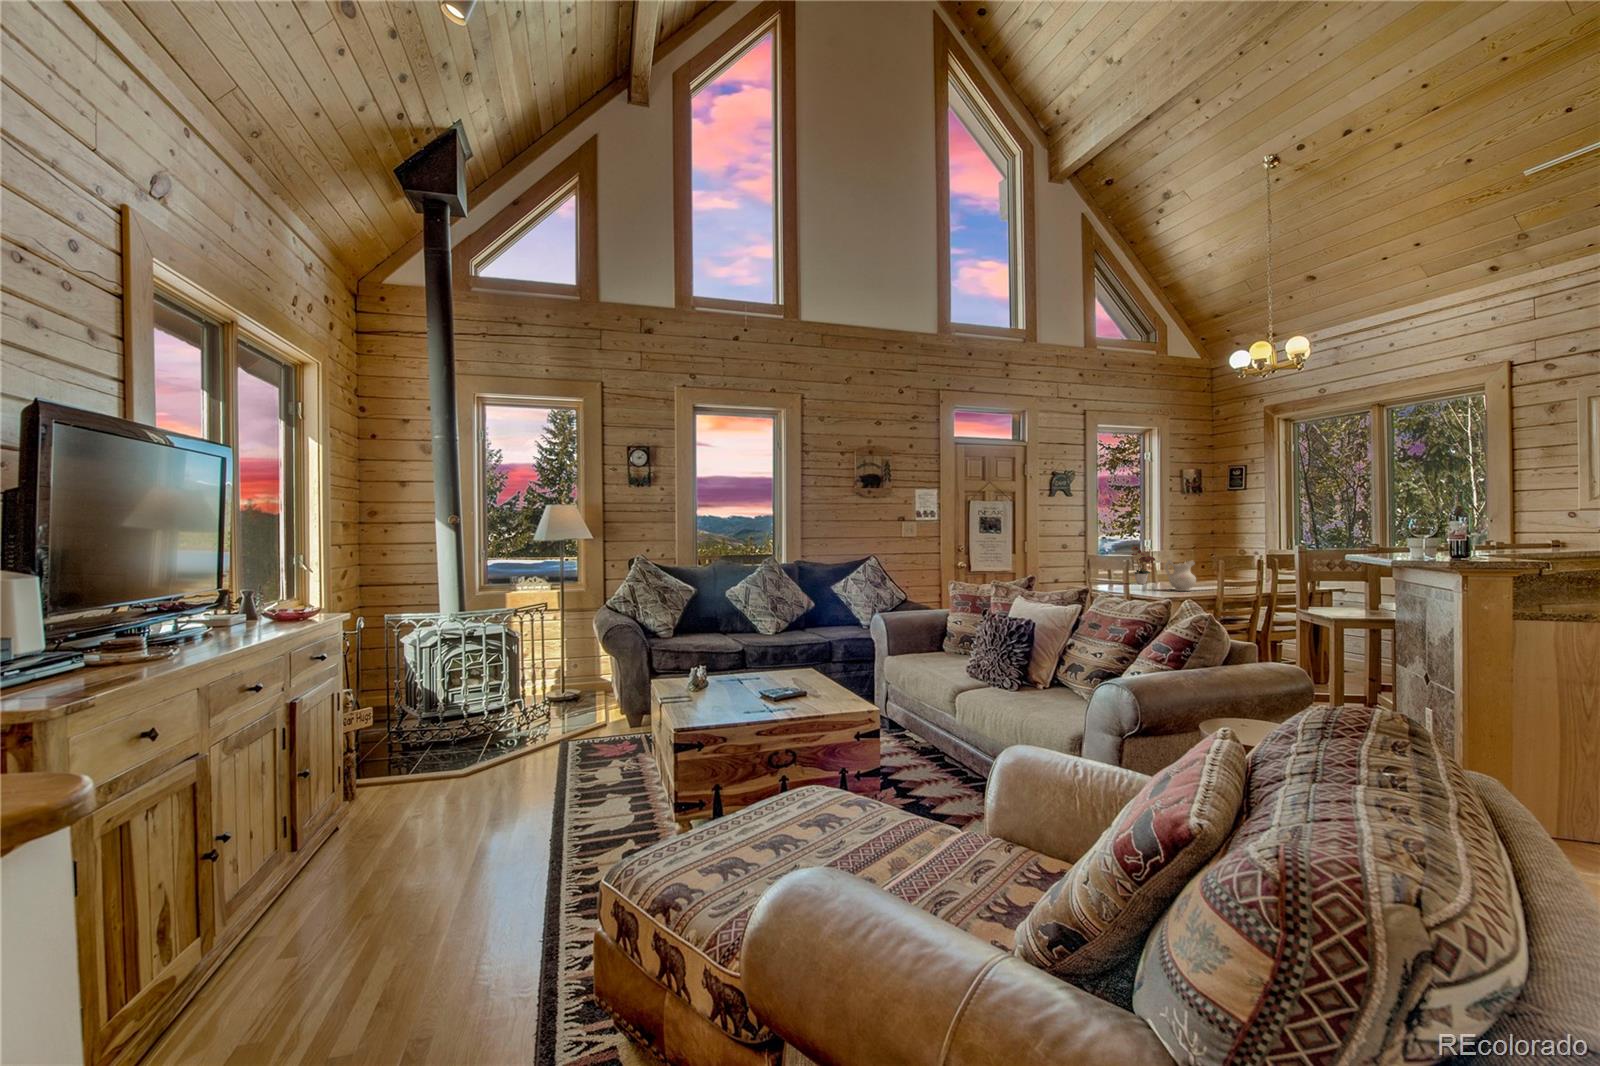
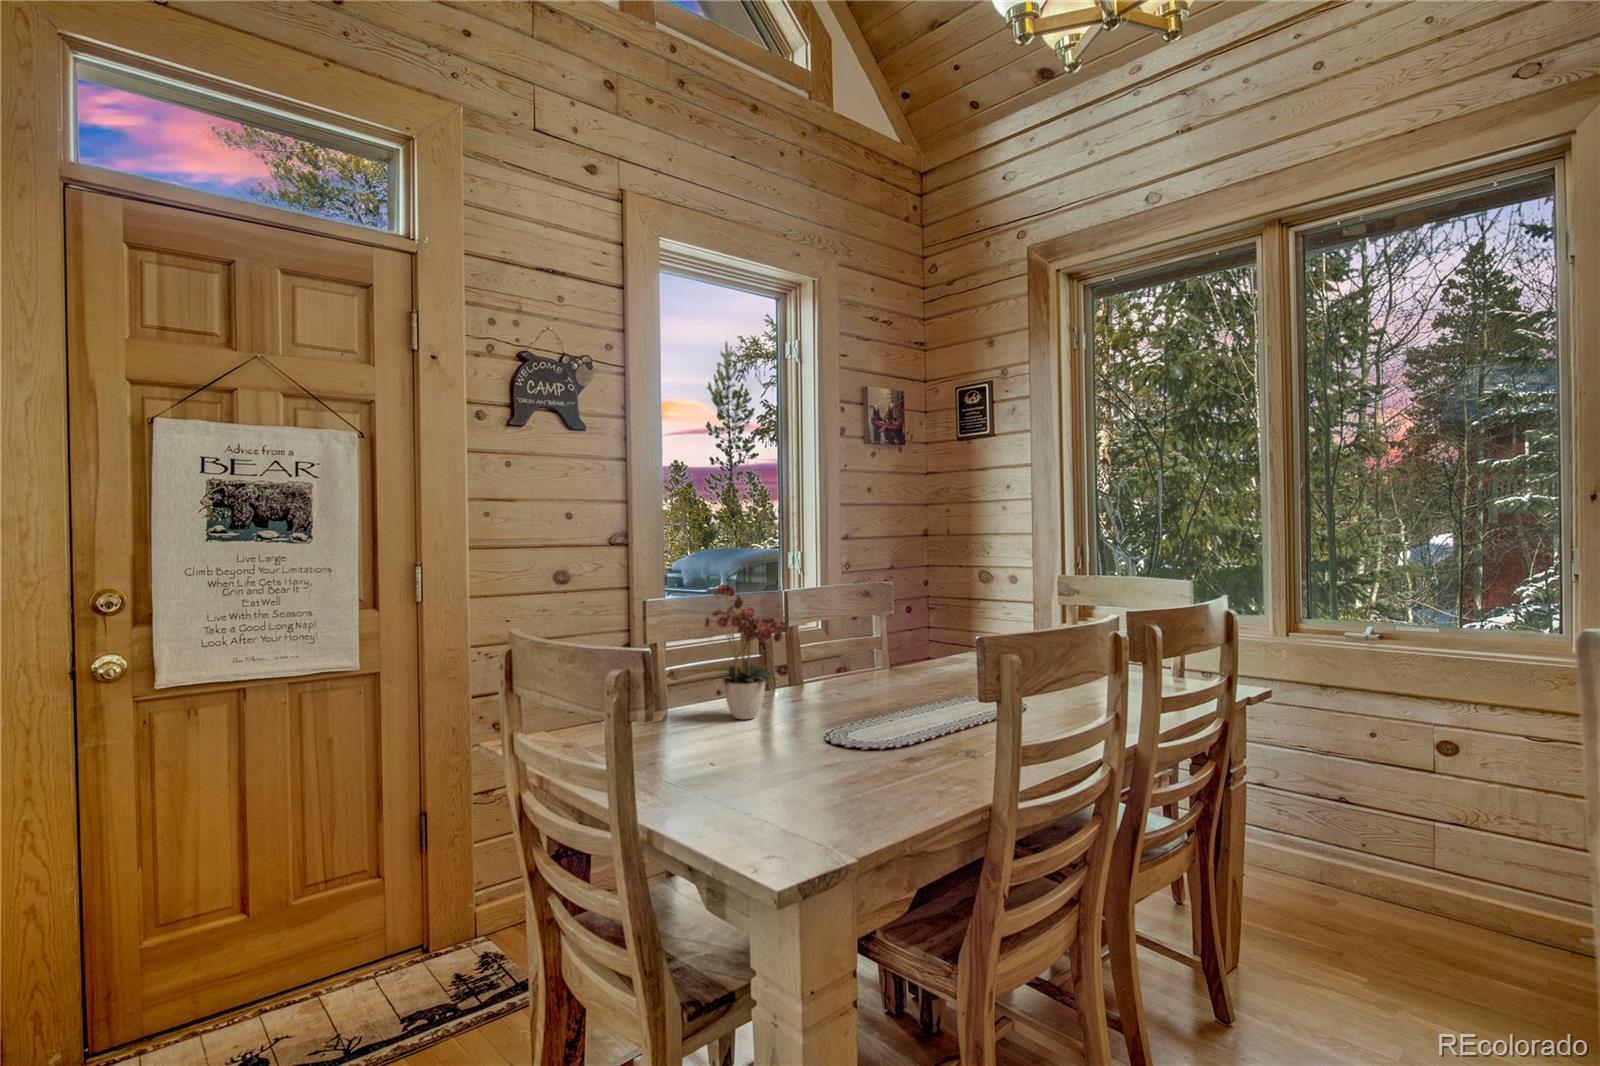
ceramic pitcher: present [1165,560,1196,591] -> none [809,652,927,790]

